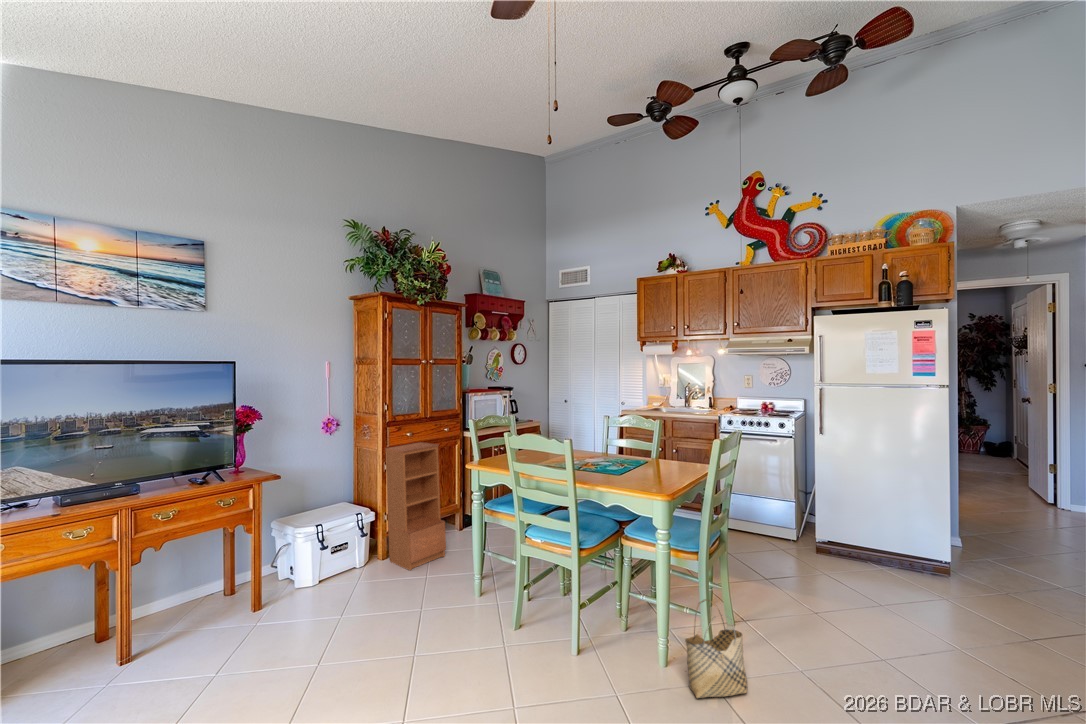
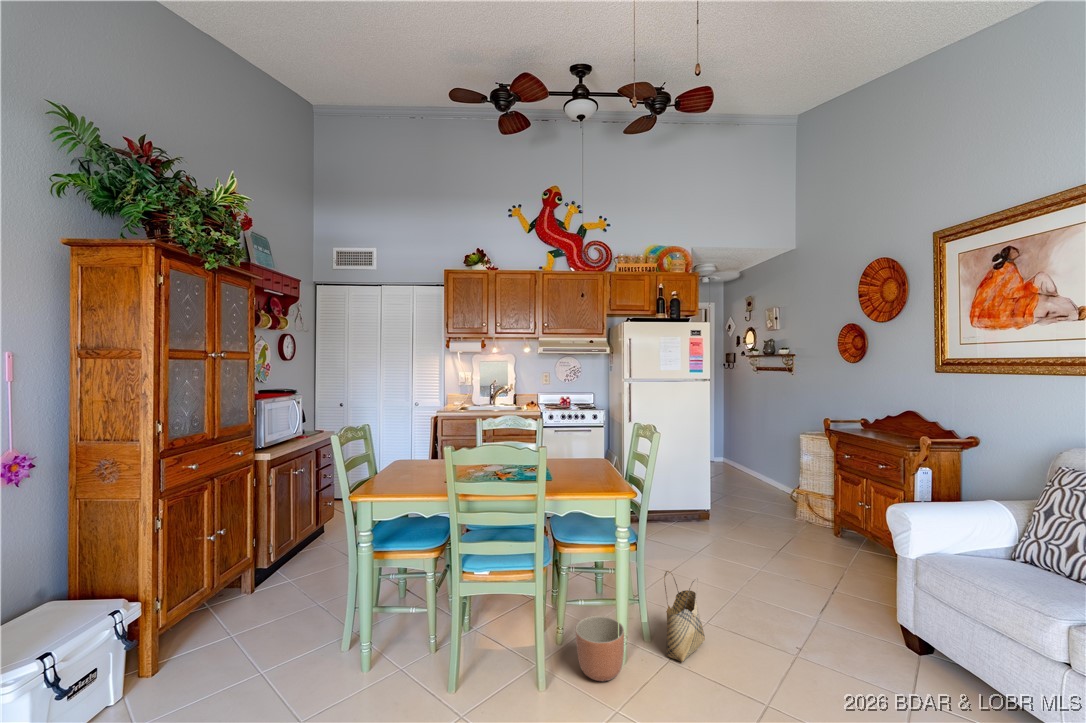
bookcase: present [385,442,446,570] -> none [165,475,271,674]
planter: none [590,616,637,679] -> present [576,616,624,681]

